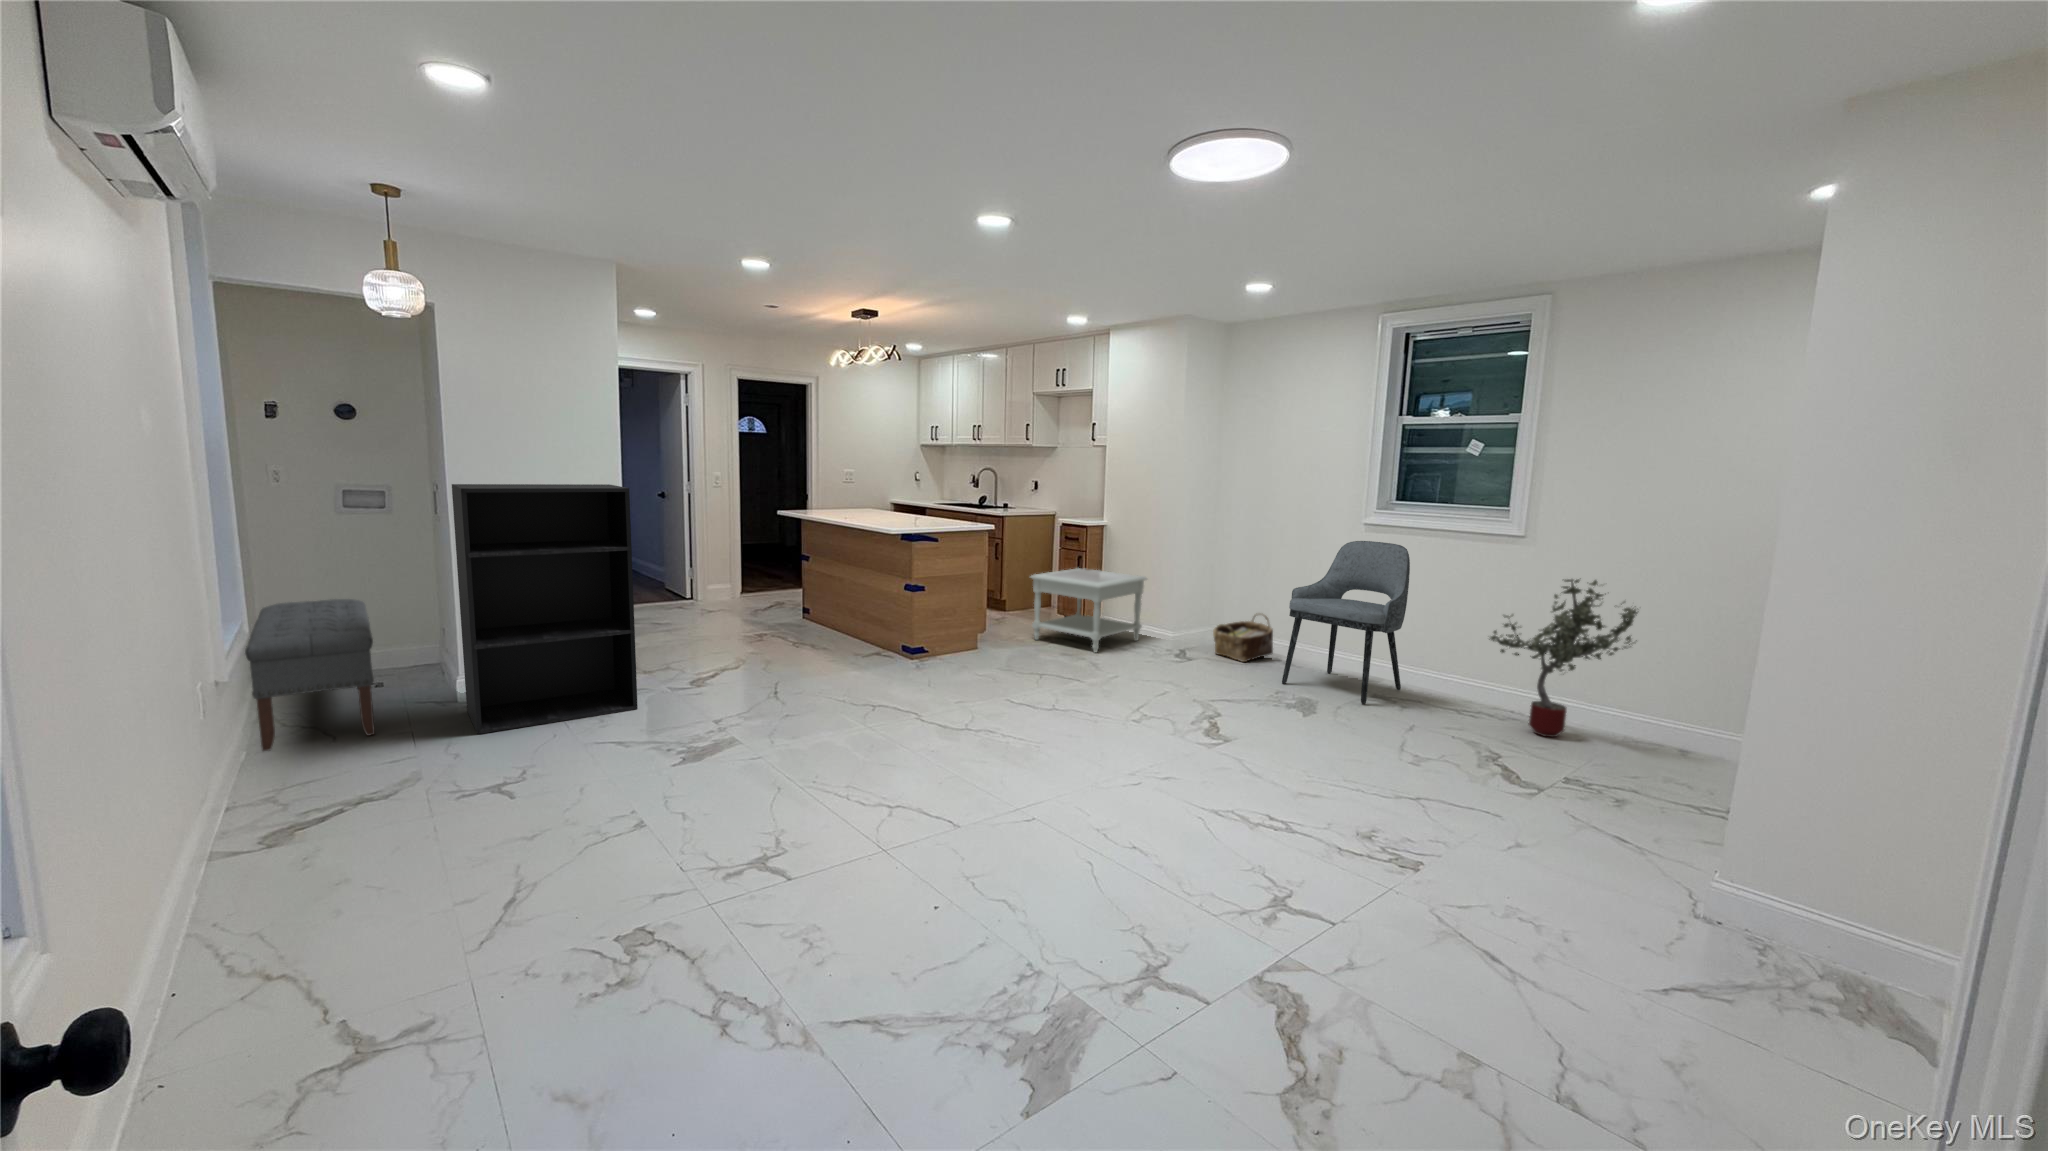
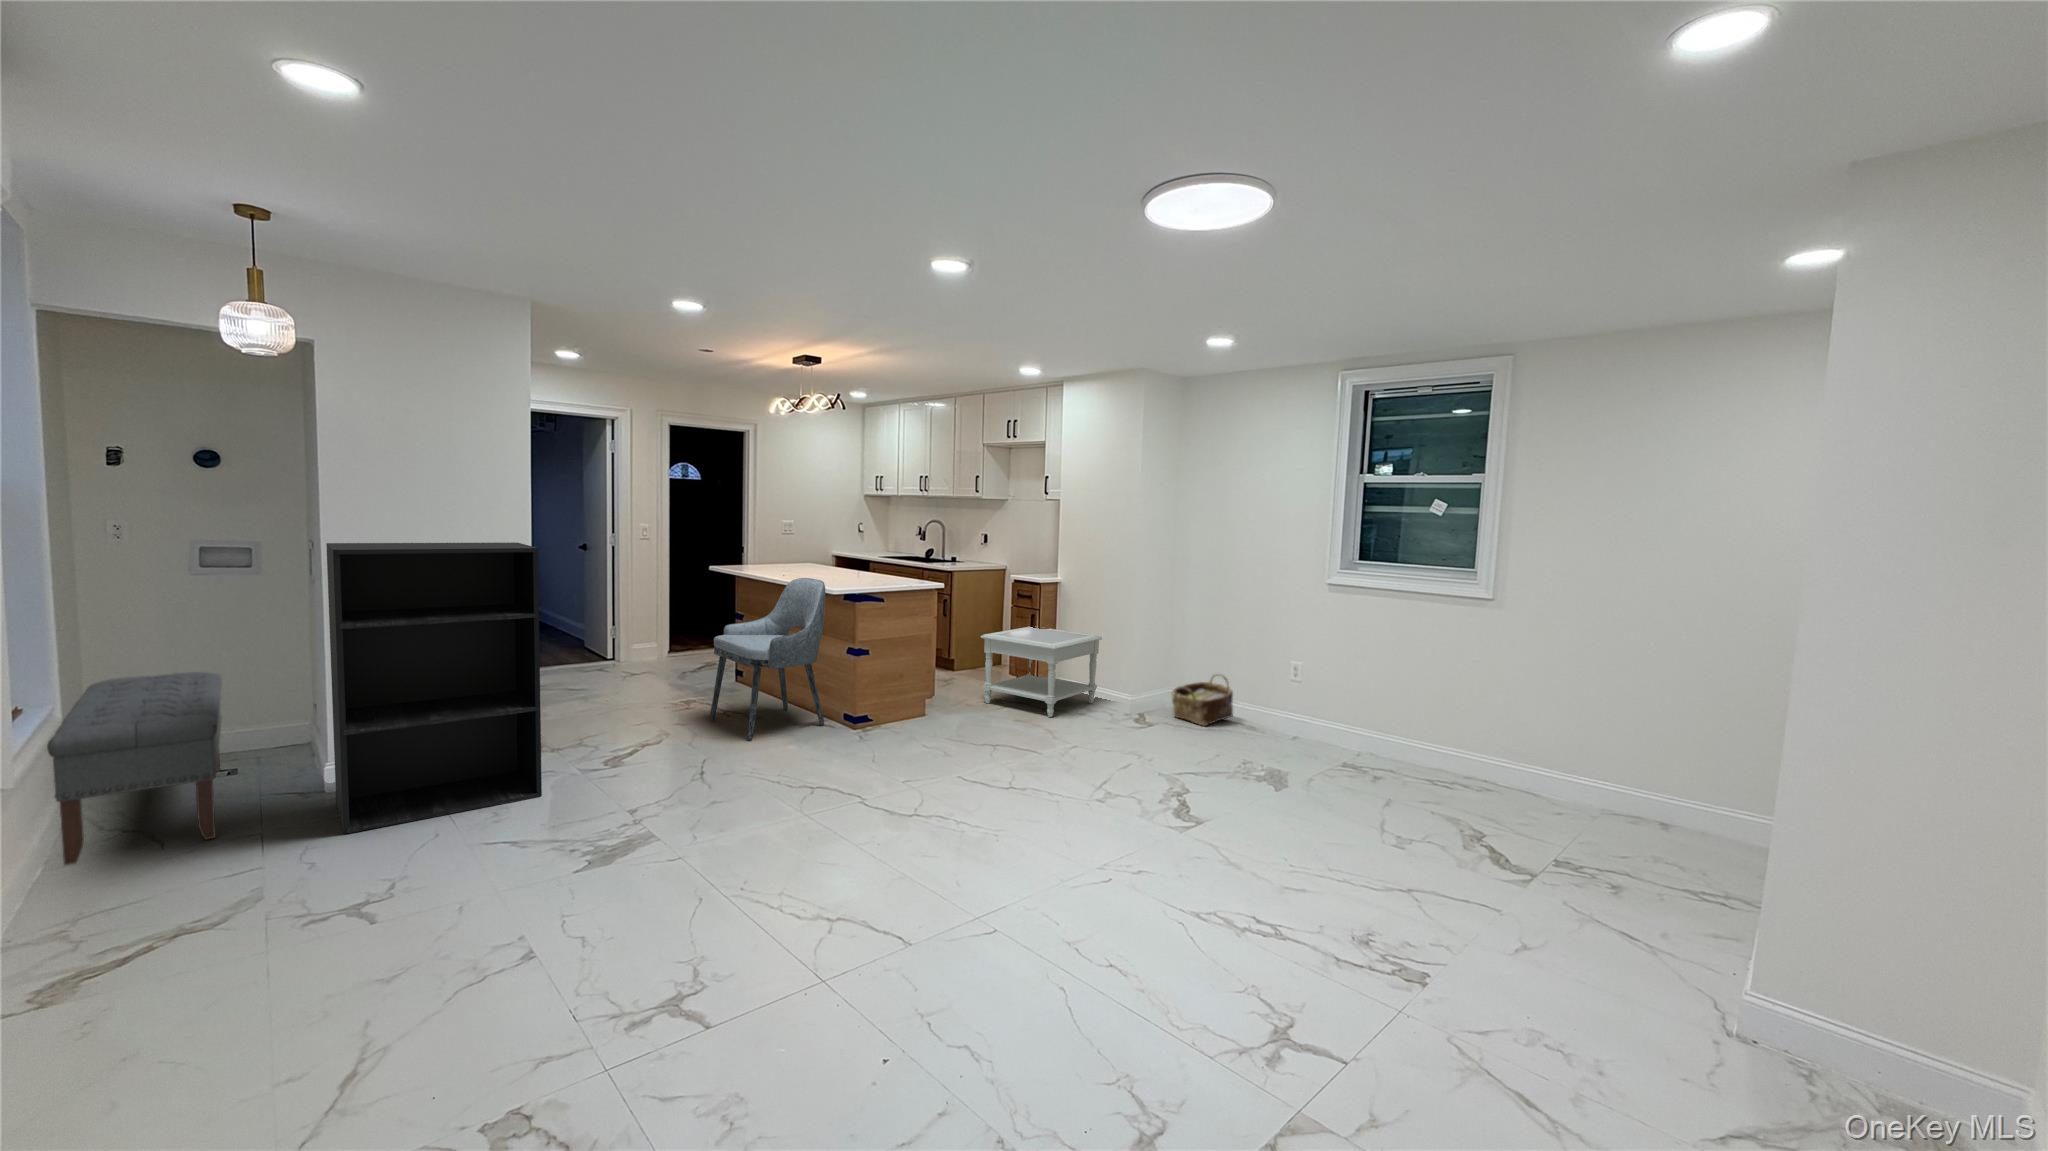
dining chair: present [1282,541,1410,704] -> present [710,578,825,740]
potted tree: present [1489,579,1639,737] -> none [1457,643,1615,809]

